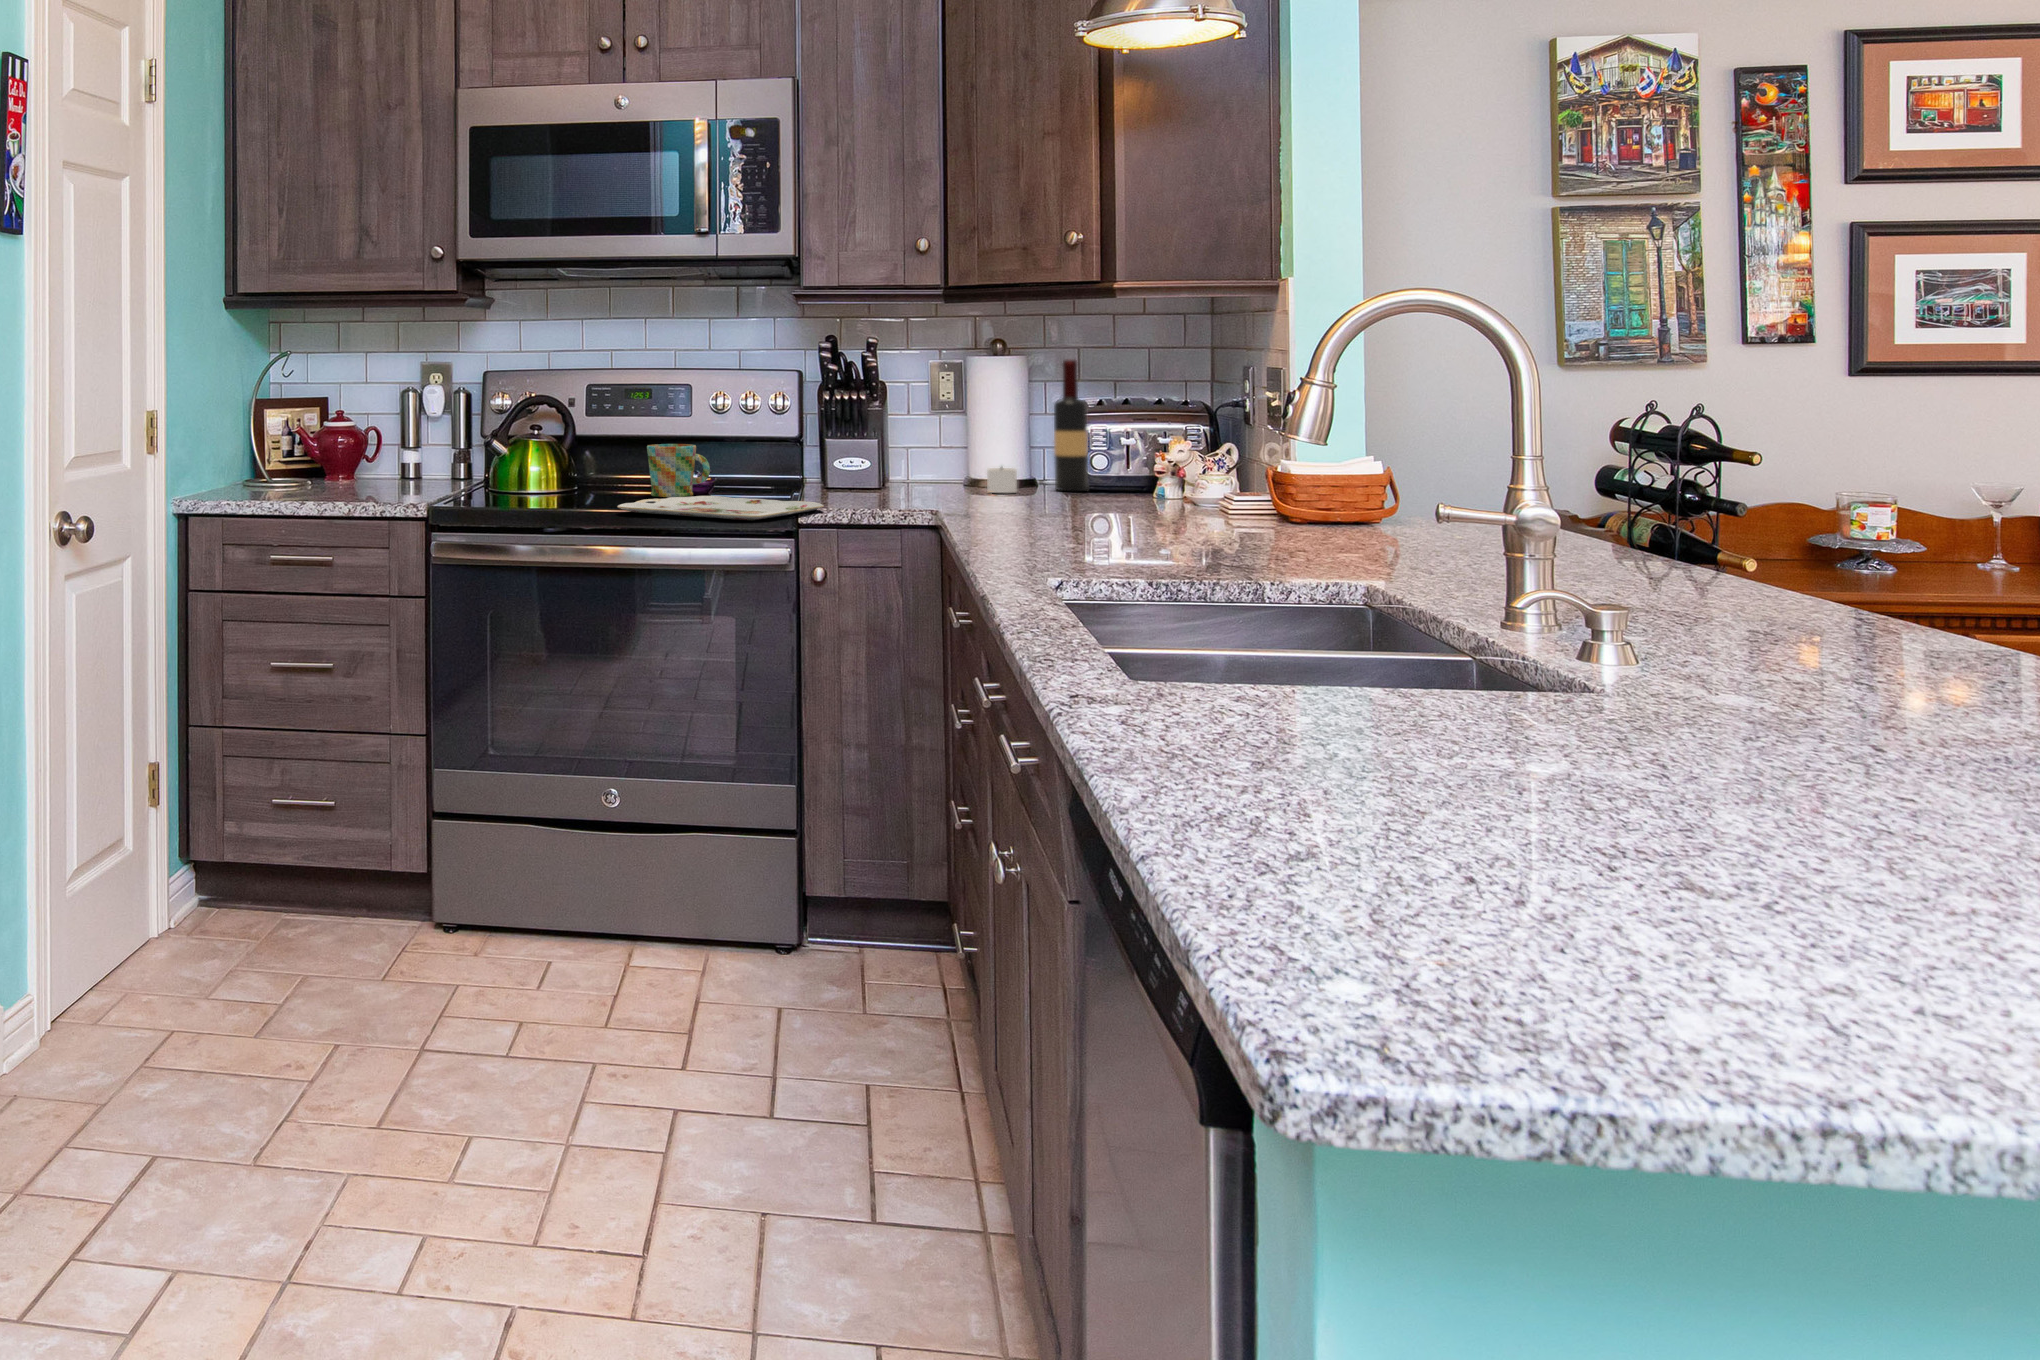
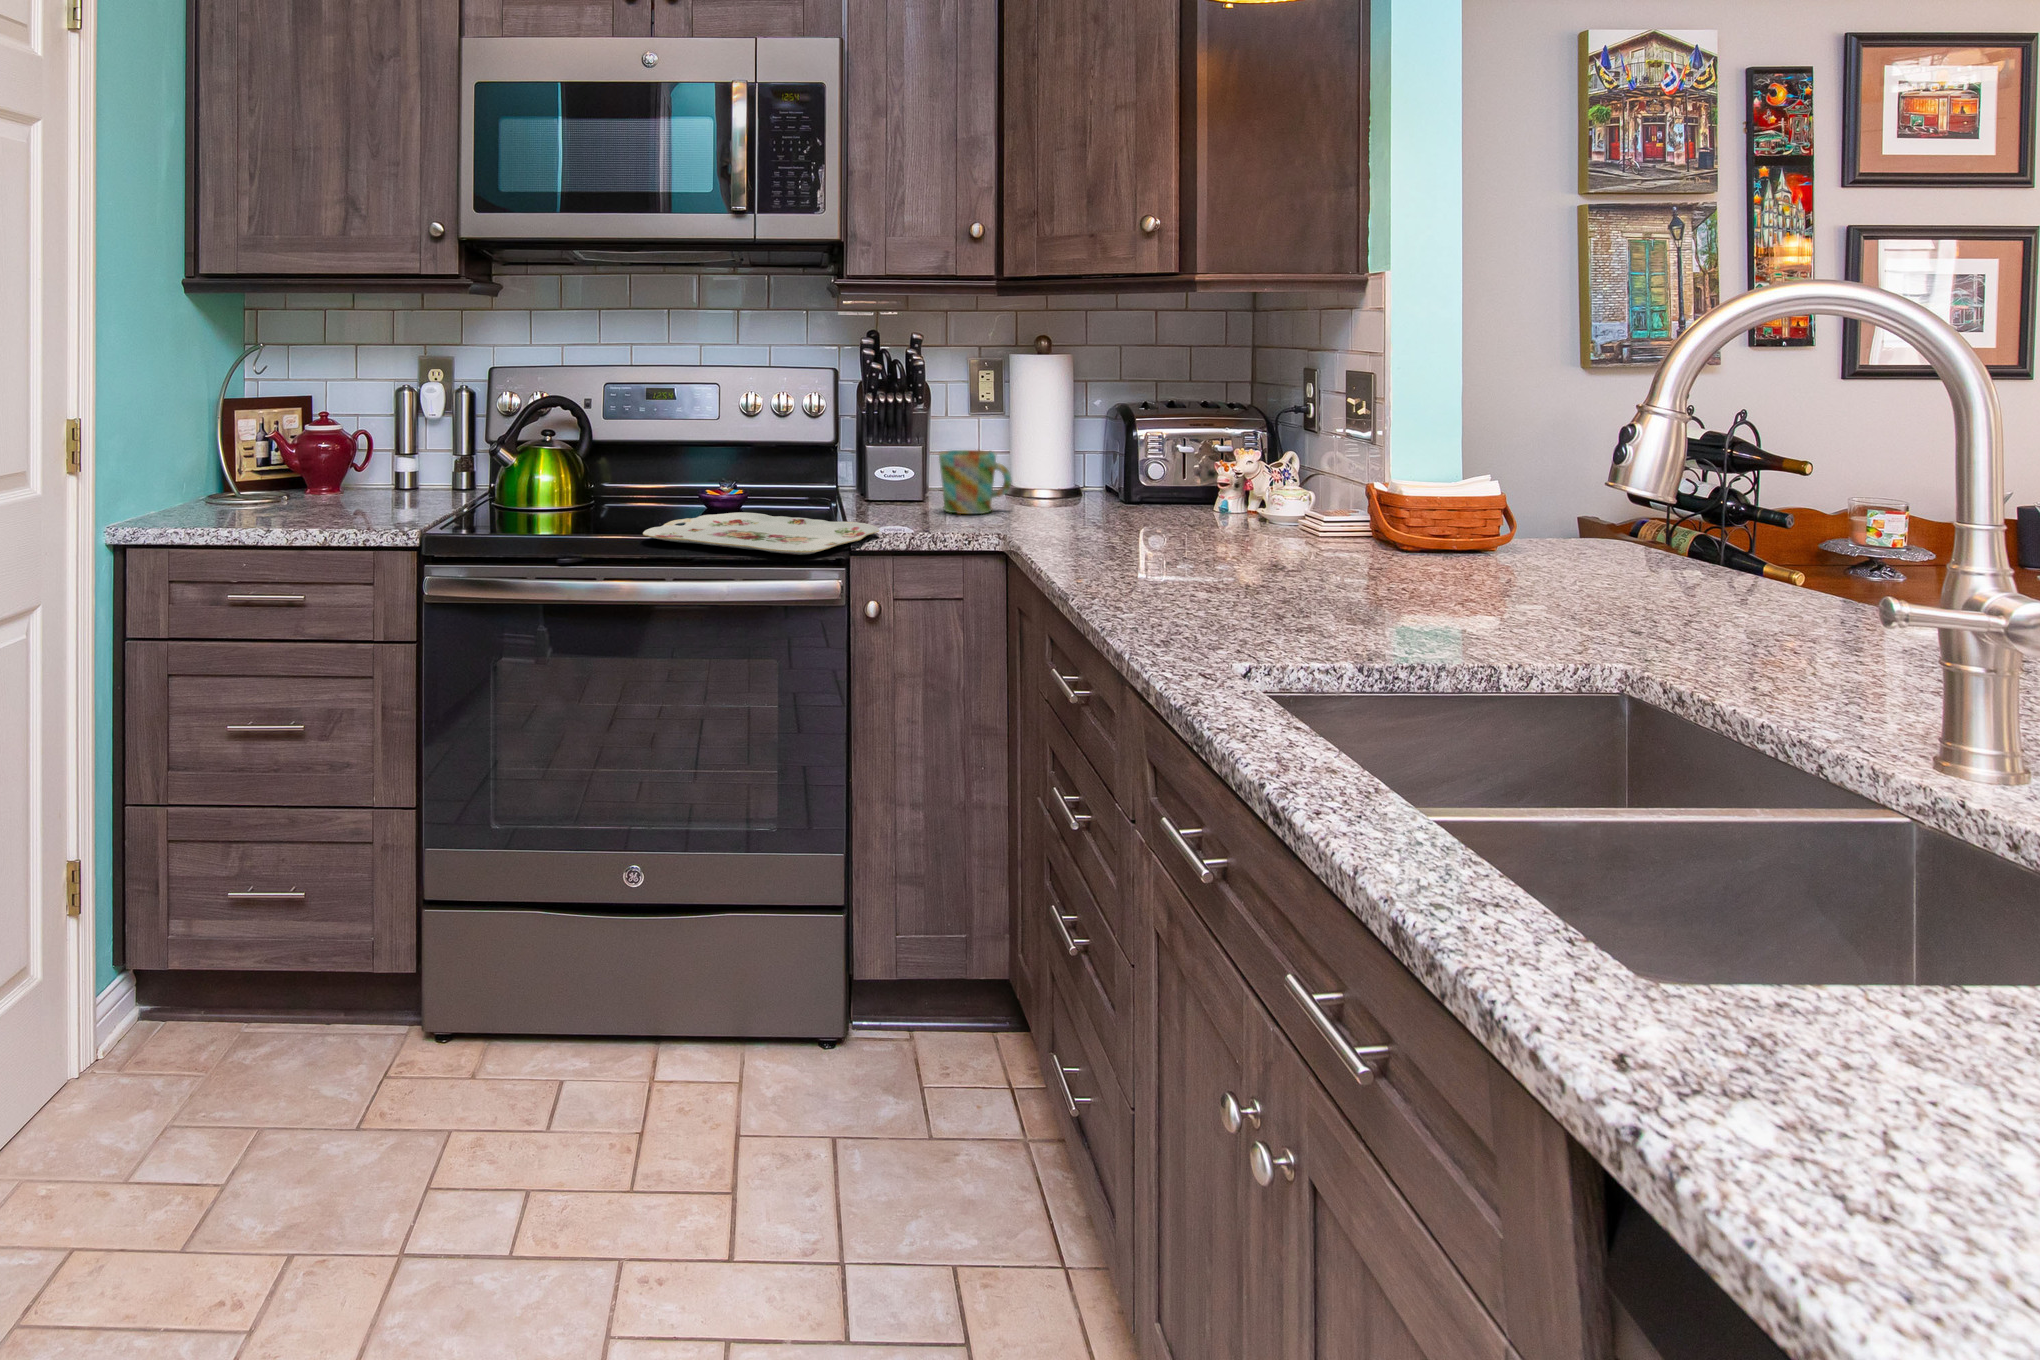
wine bottle: present [1054,359,1088,491] -> none [1107,358,1142,499]
mug: present [647,444,710,497] -> present [939,450,1011,514]
candle: present [987,467,1017,493] -> none [1039,472,1084,503]

